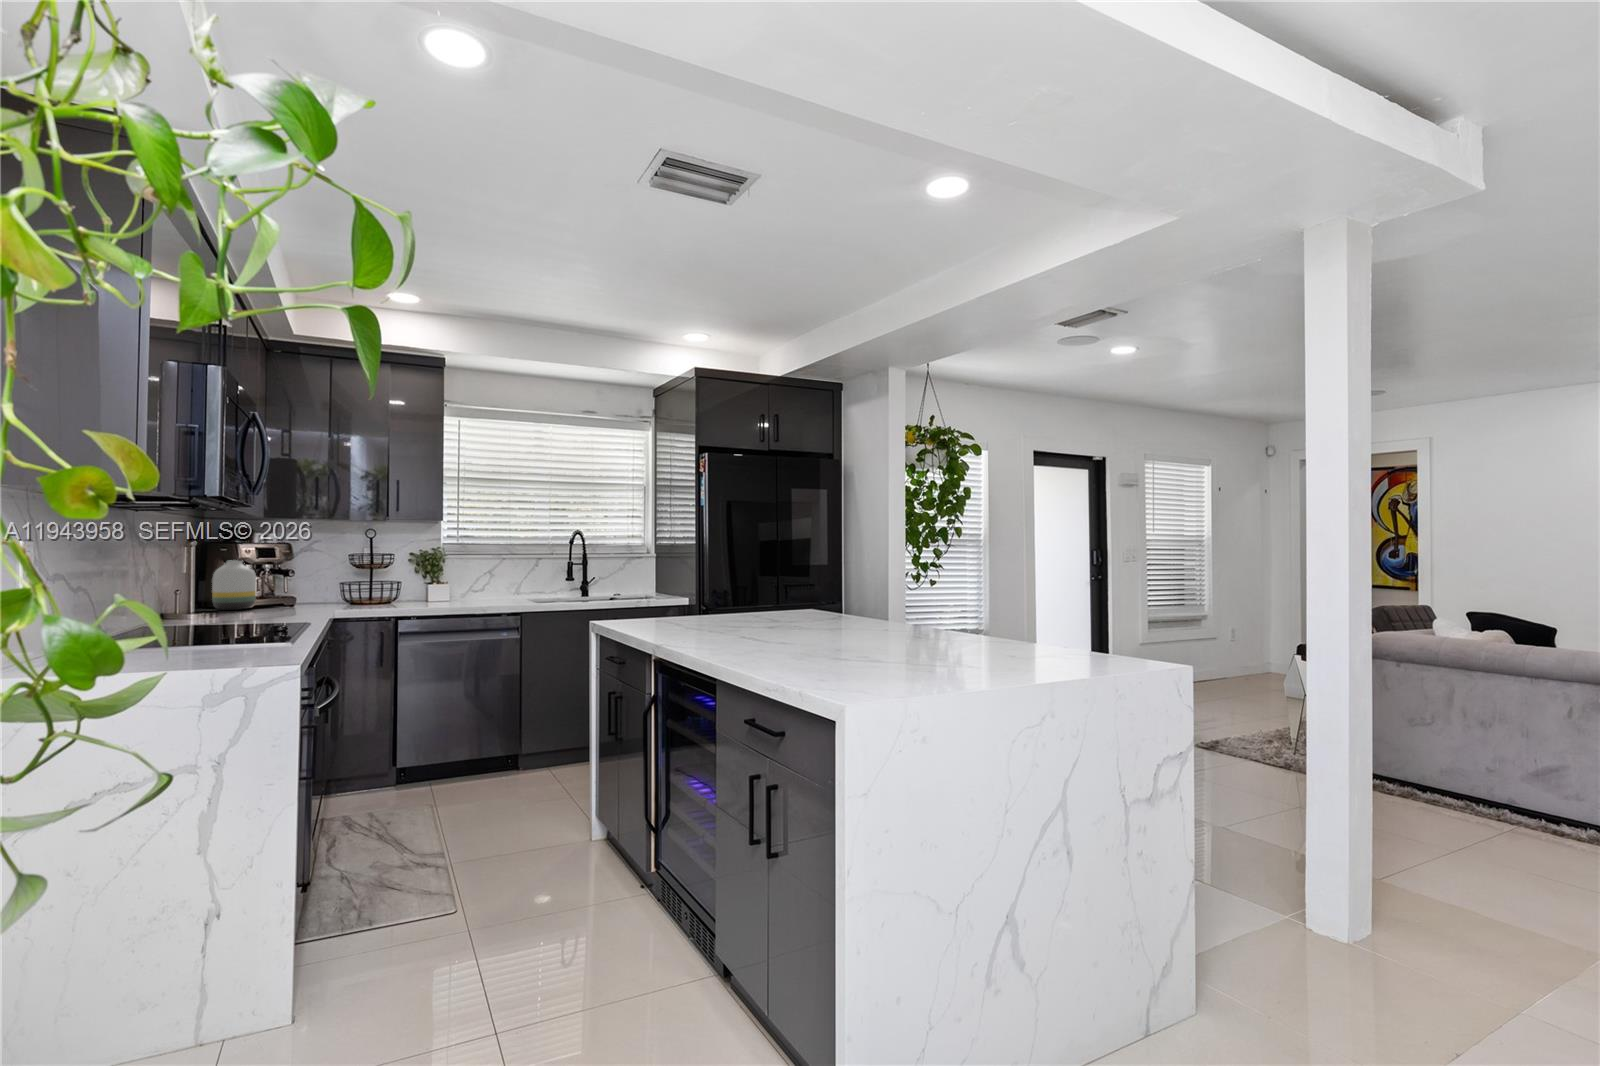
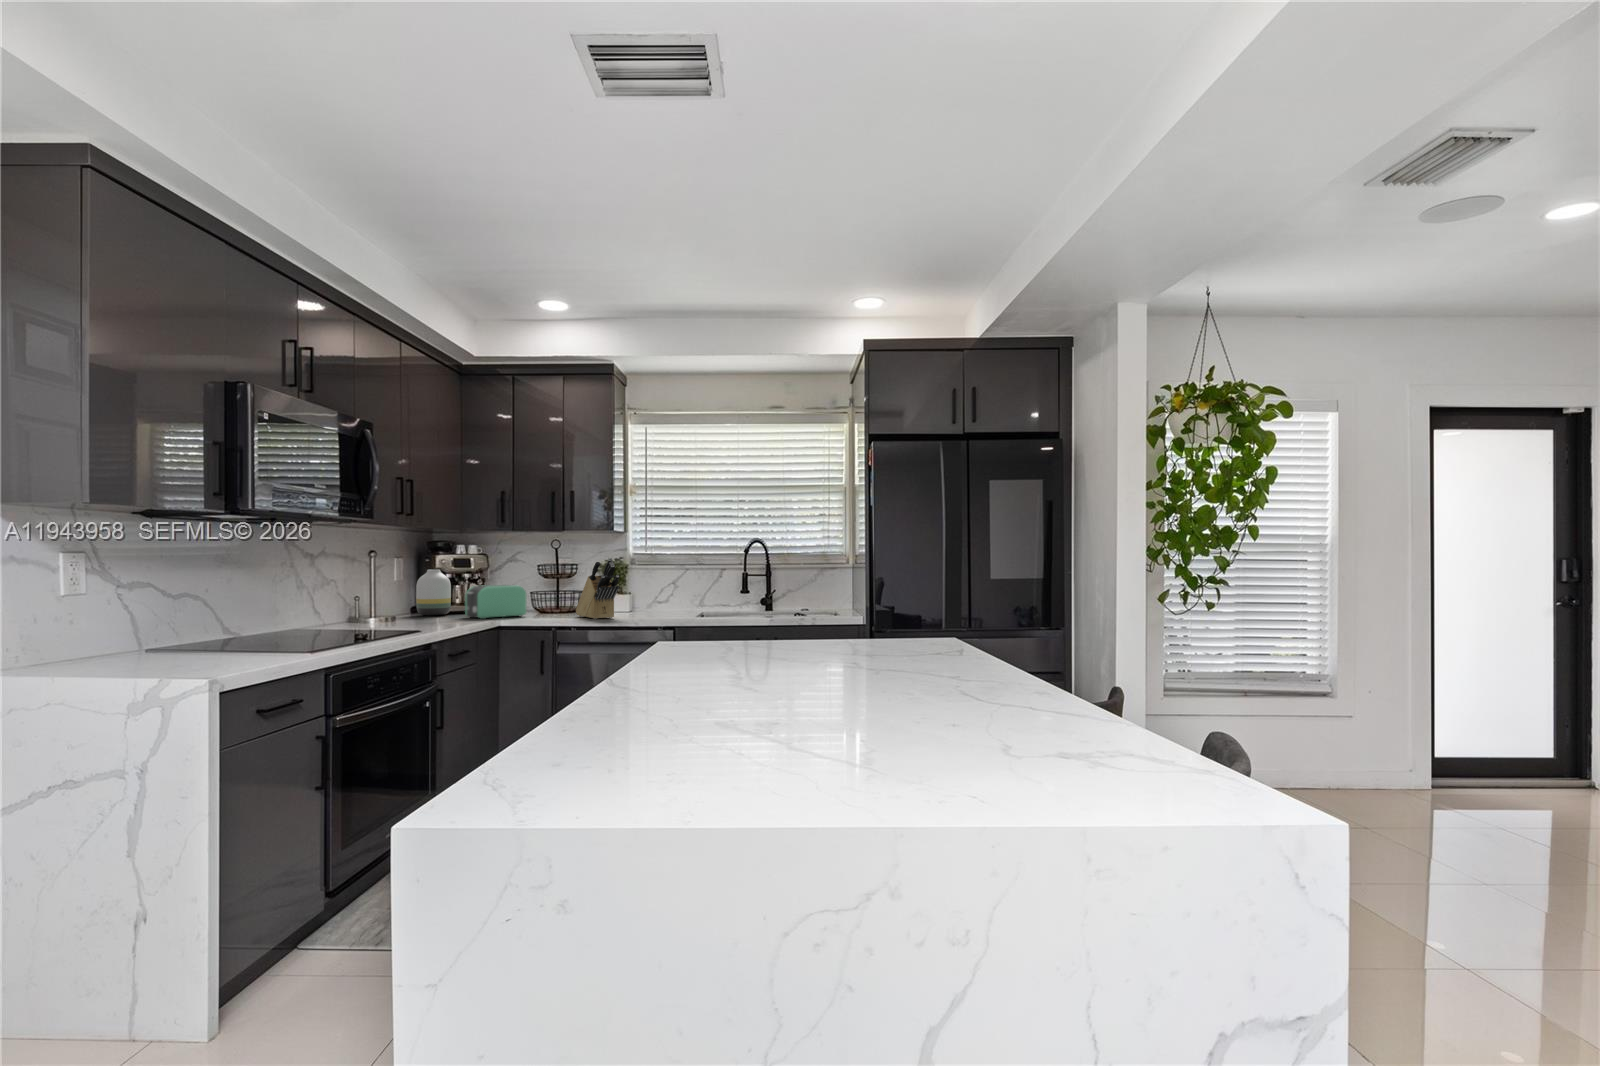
knife block: none [408,548,467,607] -> present [576,558,619,619]
toaster: none [283,576,354,611] -> present [465,585,526,619]

